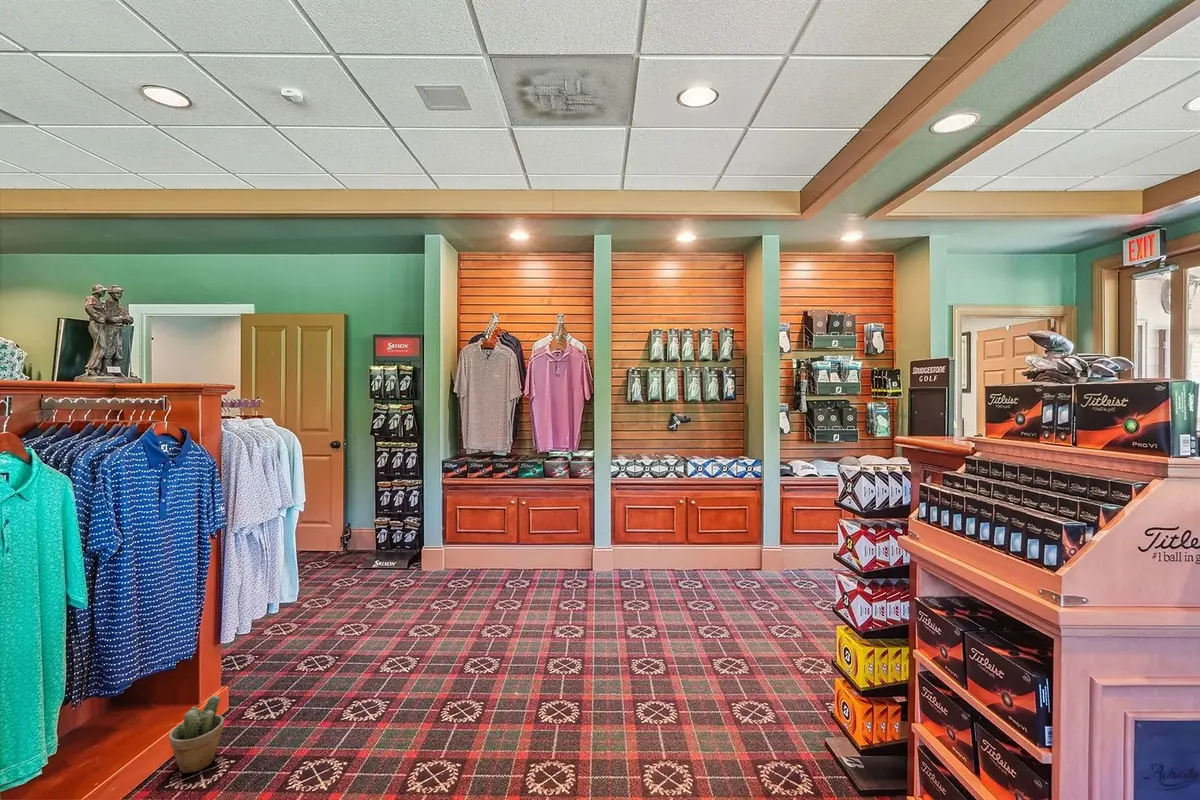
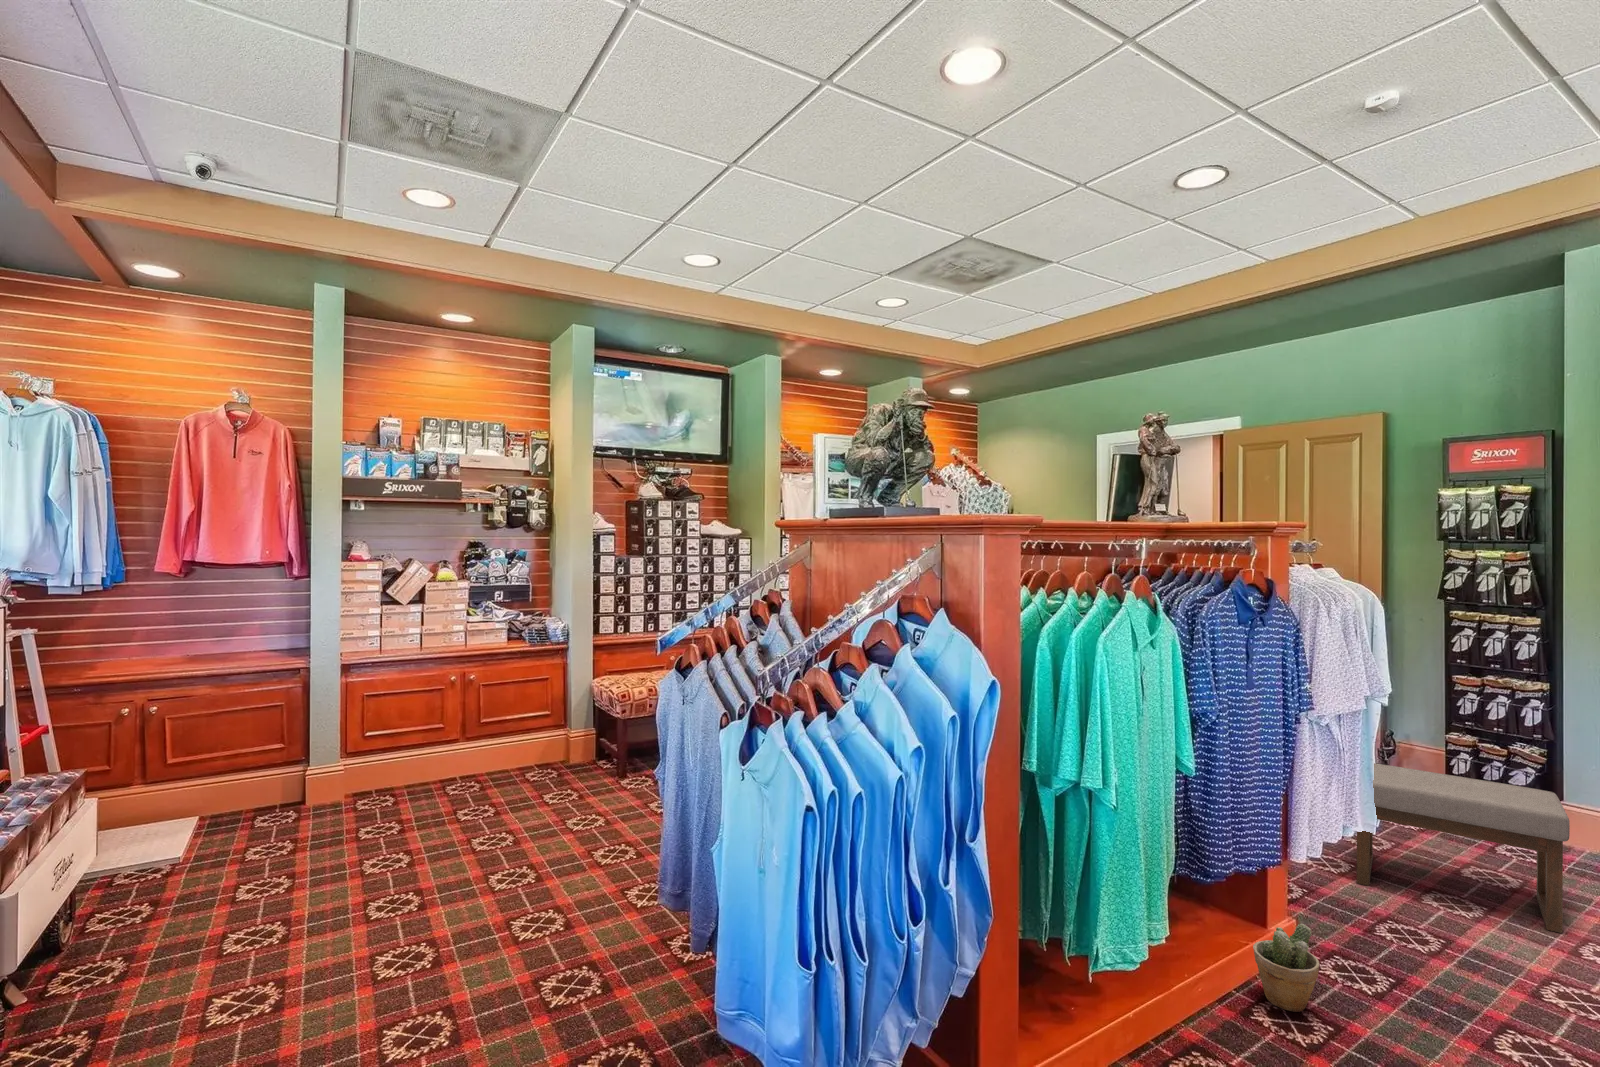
ottoman: none [294,544,409,639] -> present [1357,763,1570,933]

